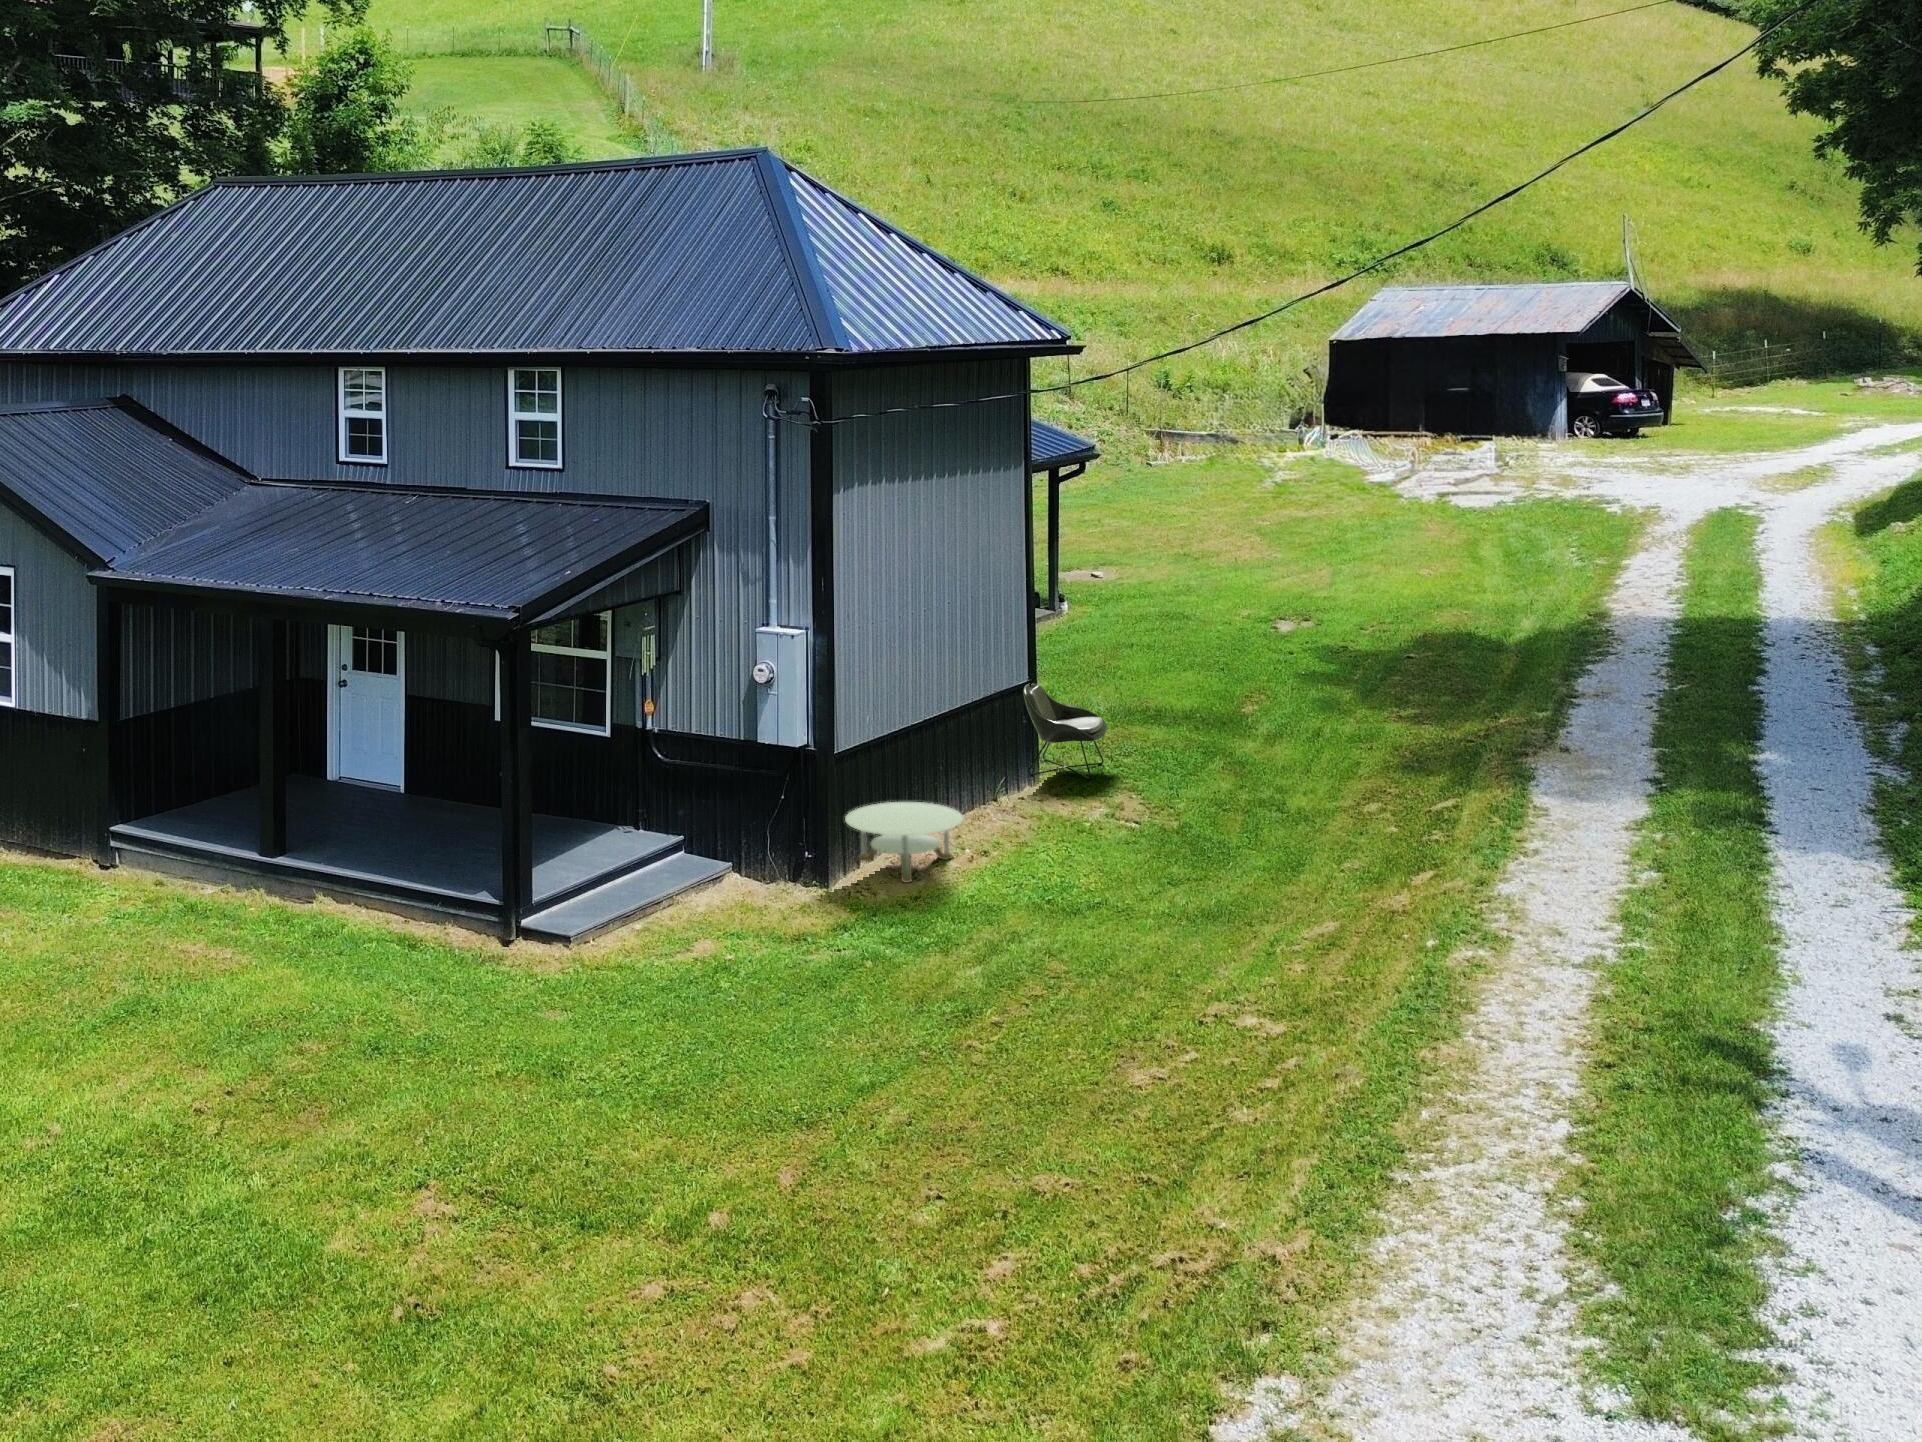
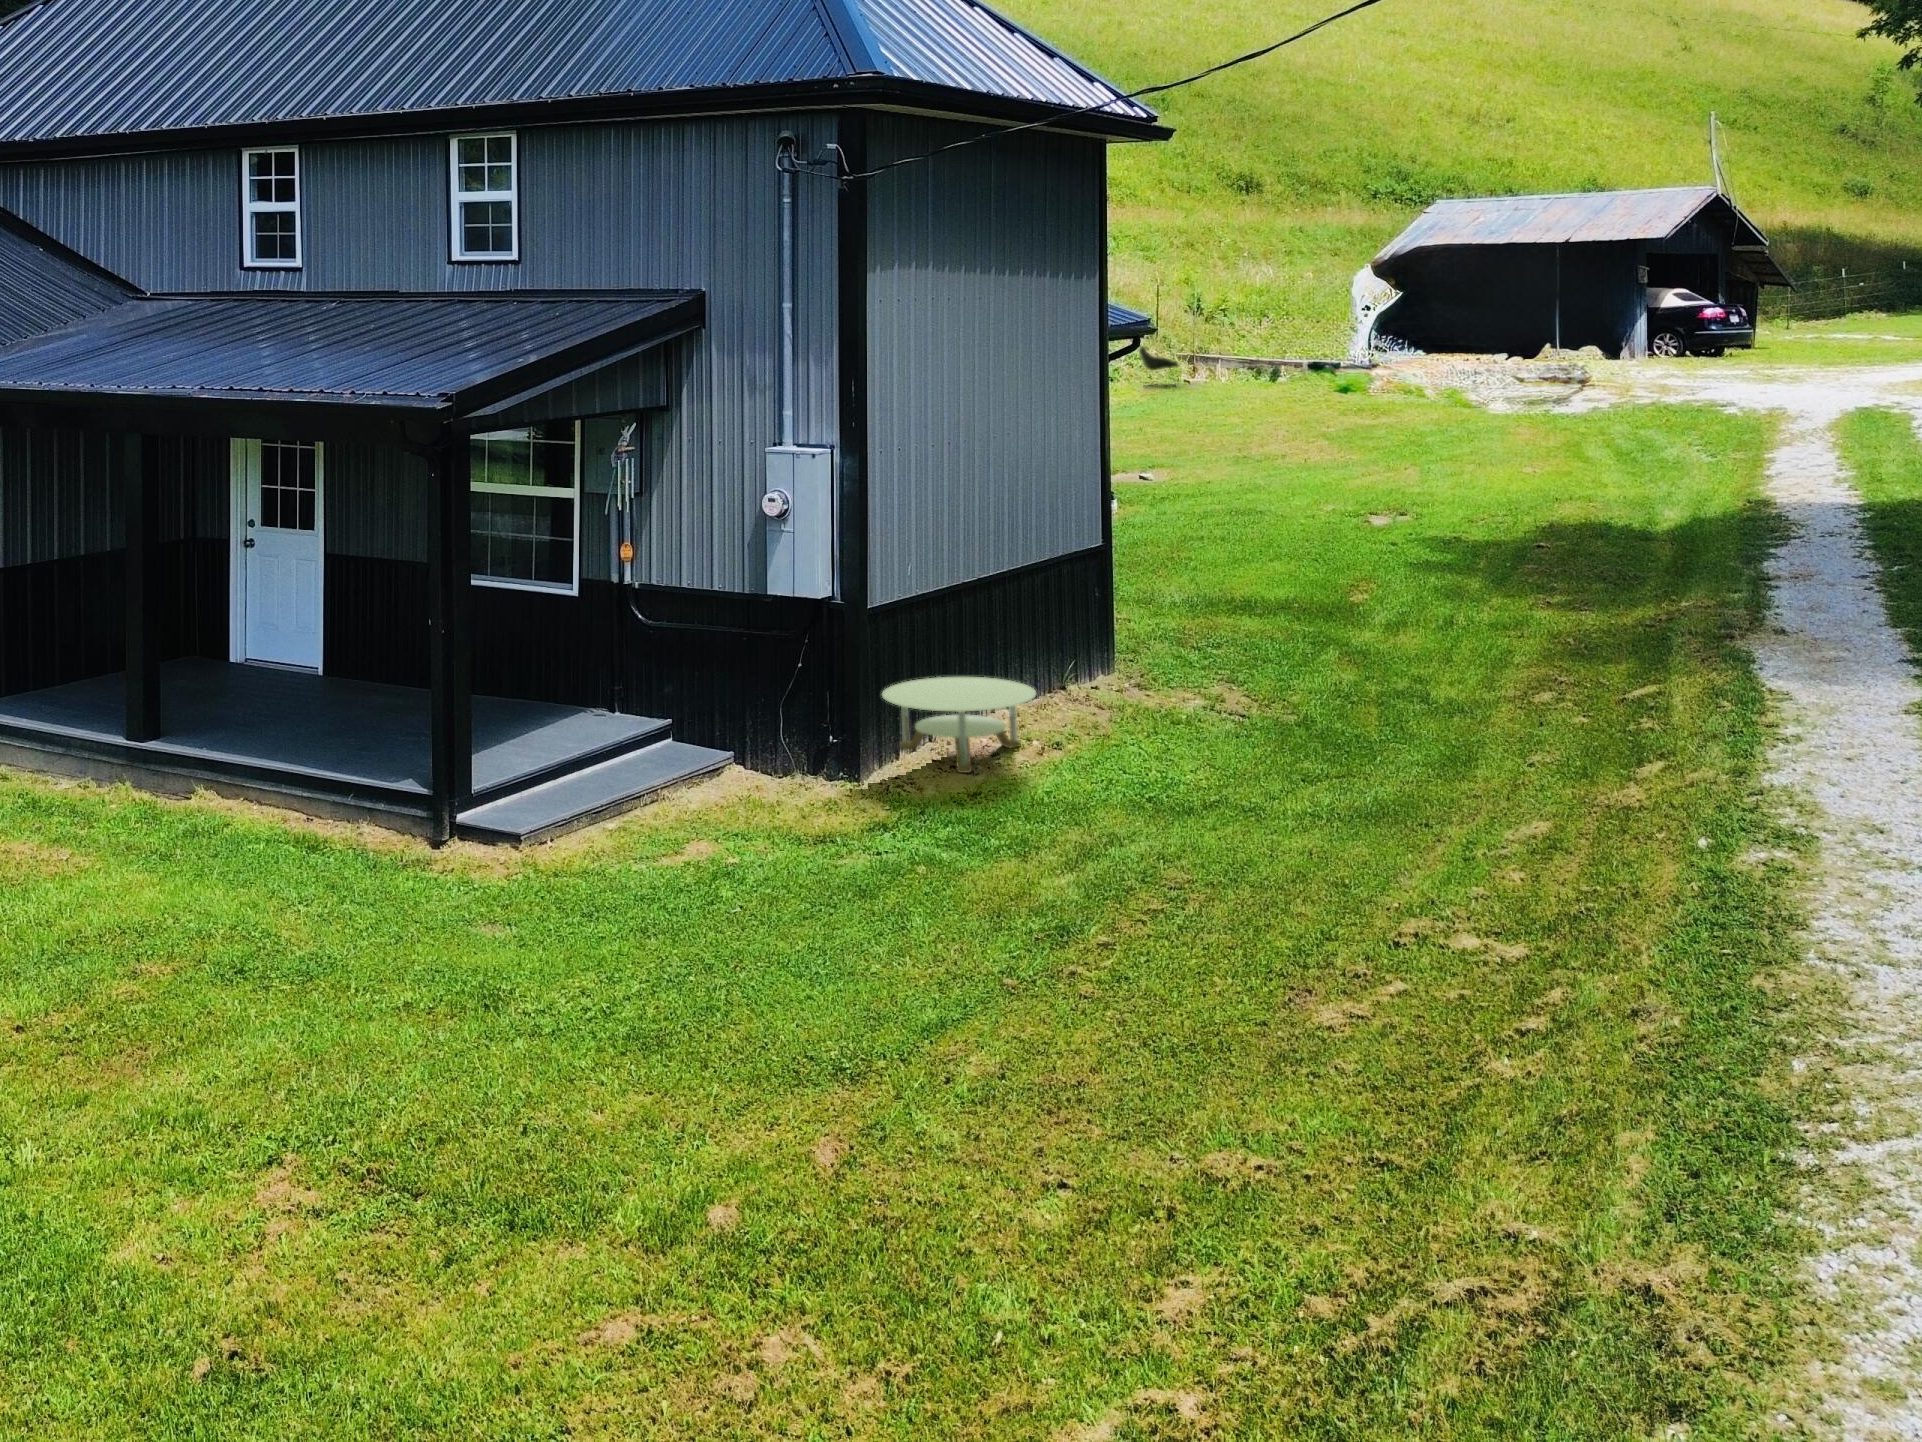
lounge chair: present [1023,683,1107,781] -> present [1139,347,1179,387]

